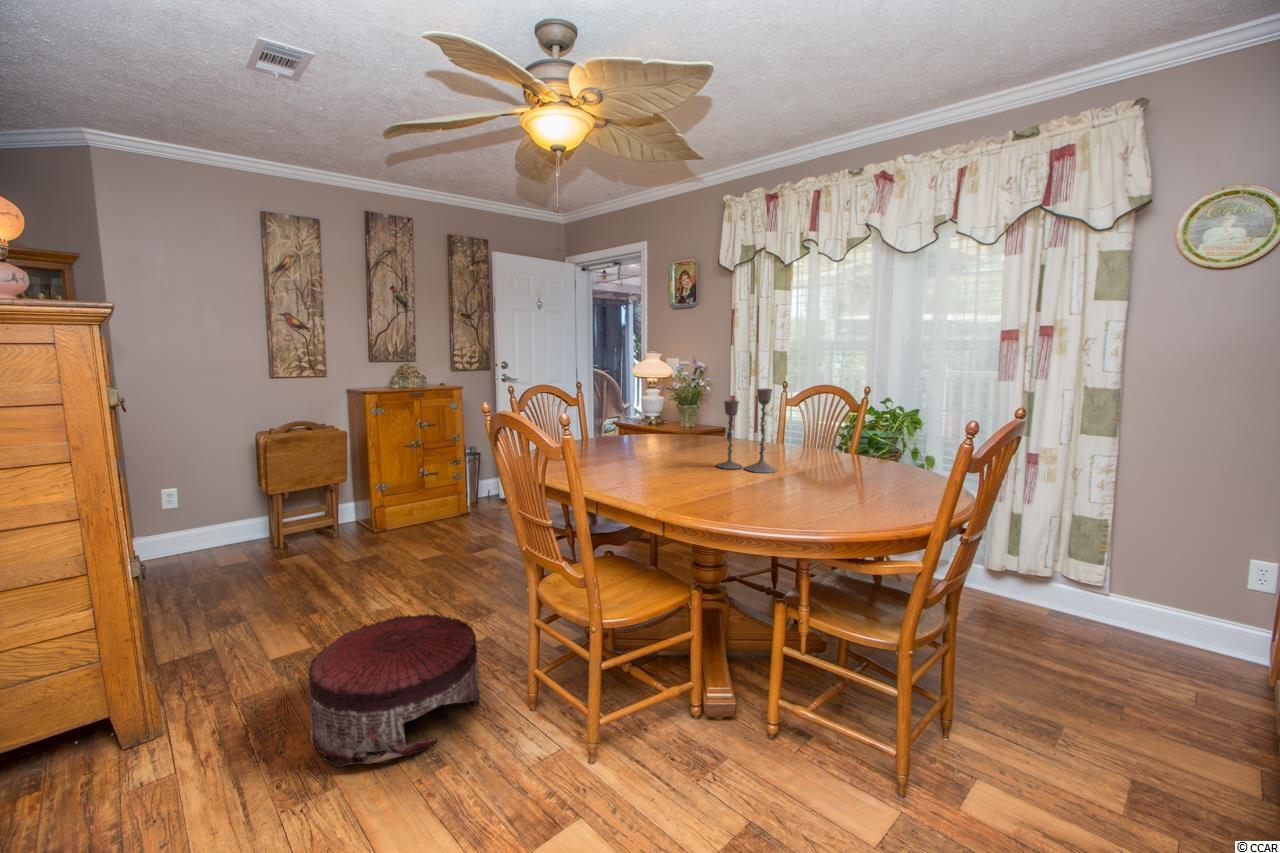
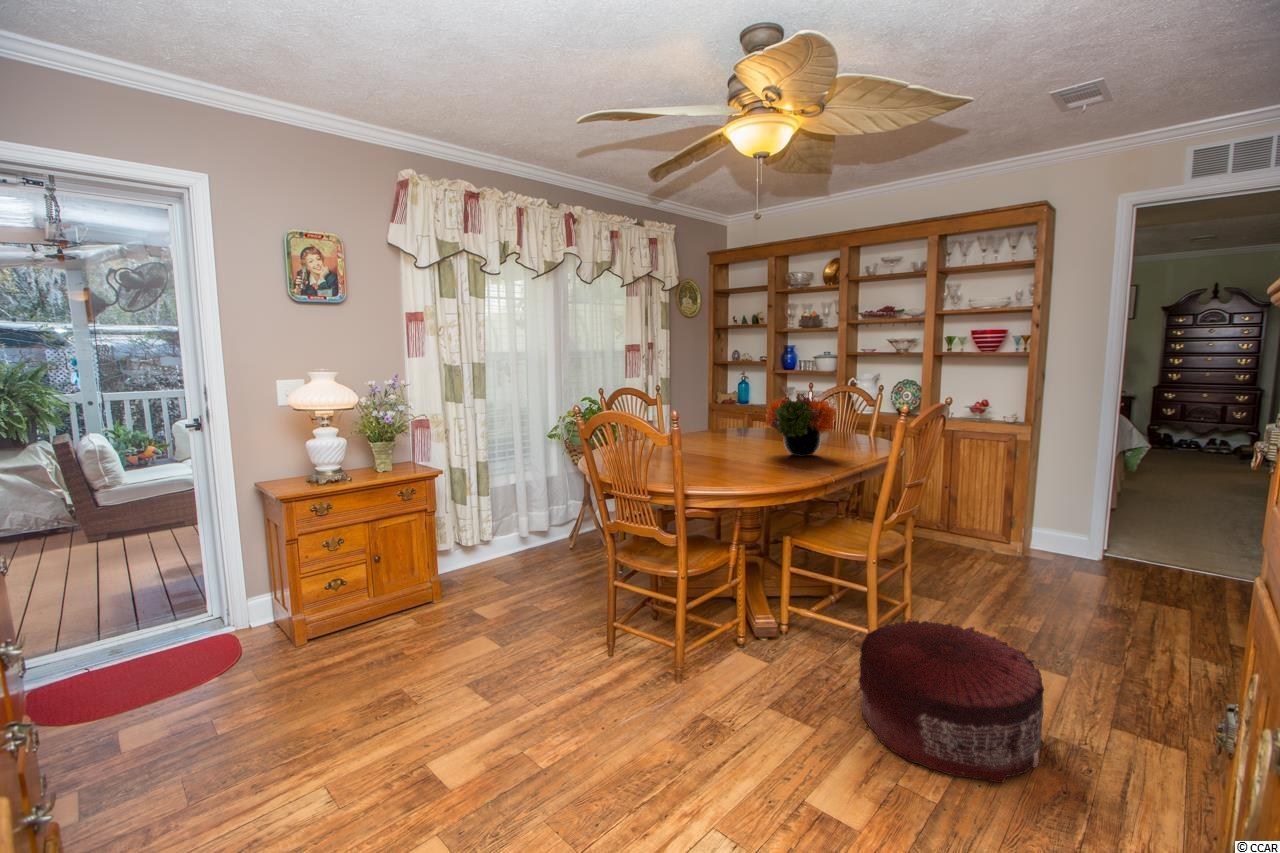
candlestick: present [717,389,778,473] -> none [711,381,740,448]
flower arrangement: none [619,405,707,488] -> present [765,393,836,456]

